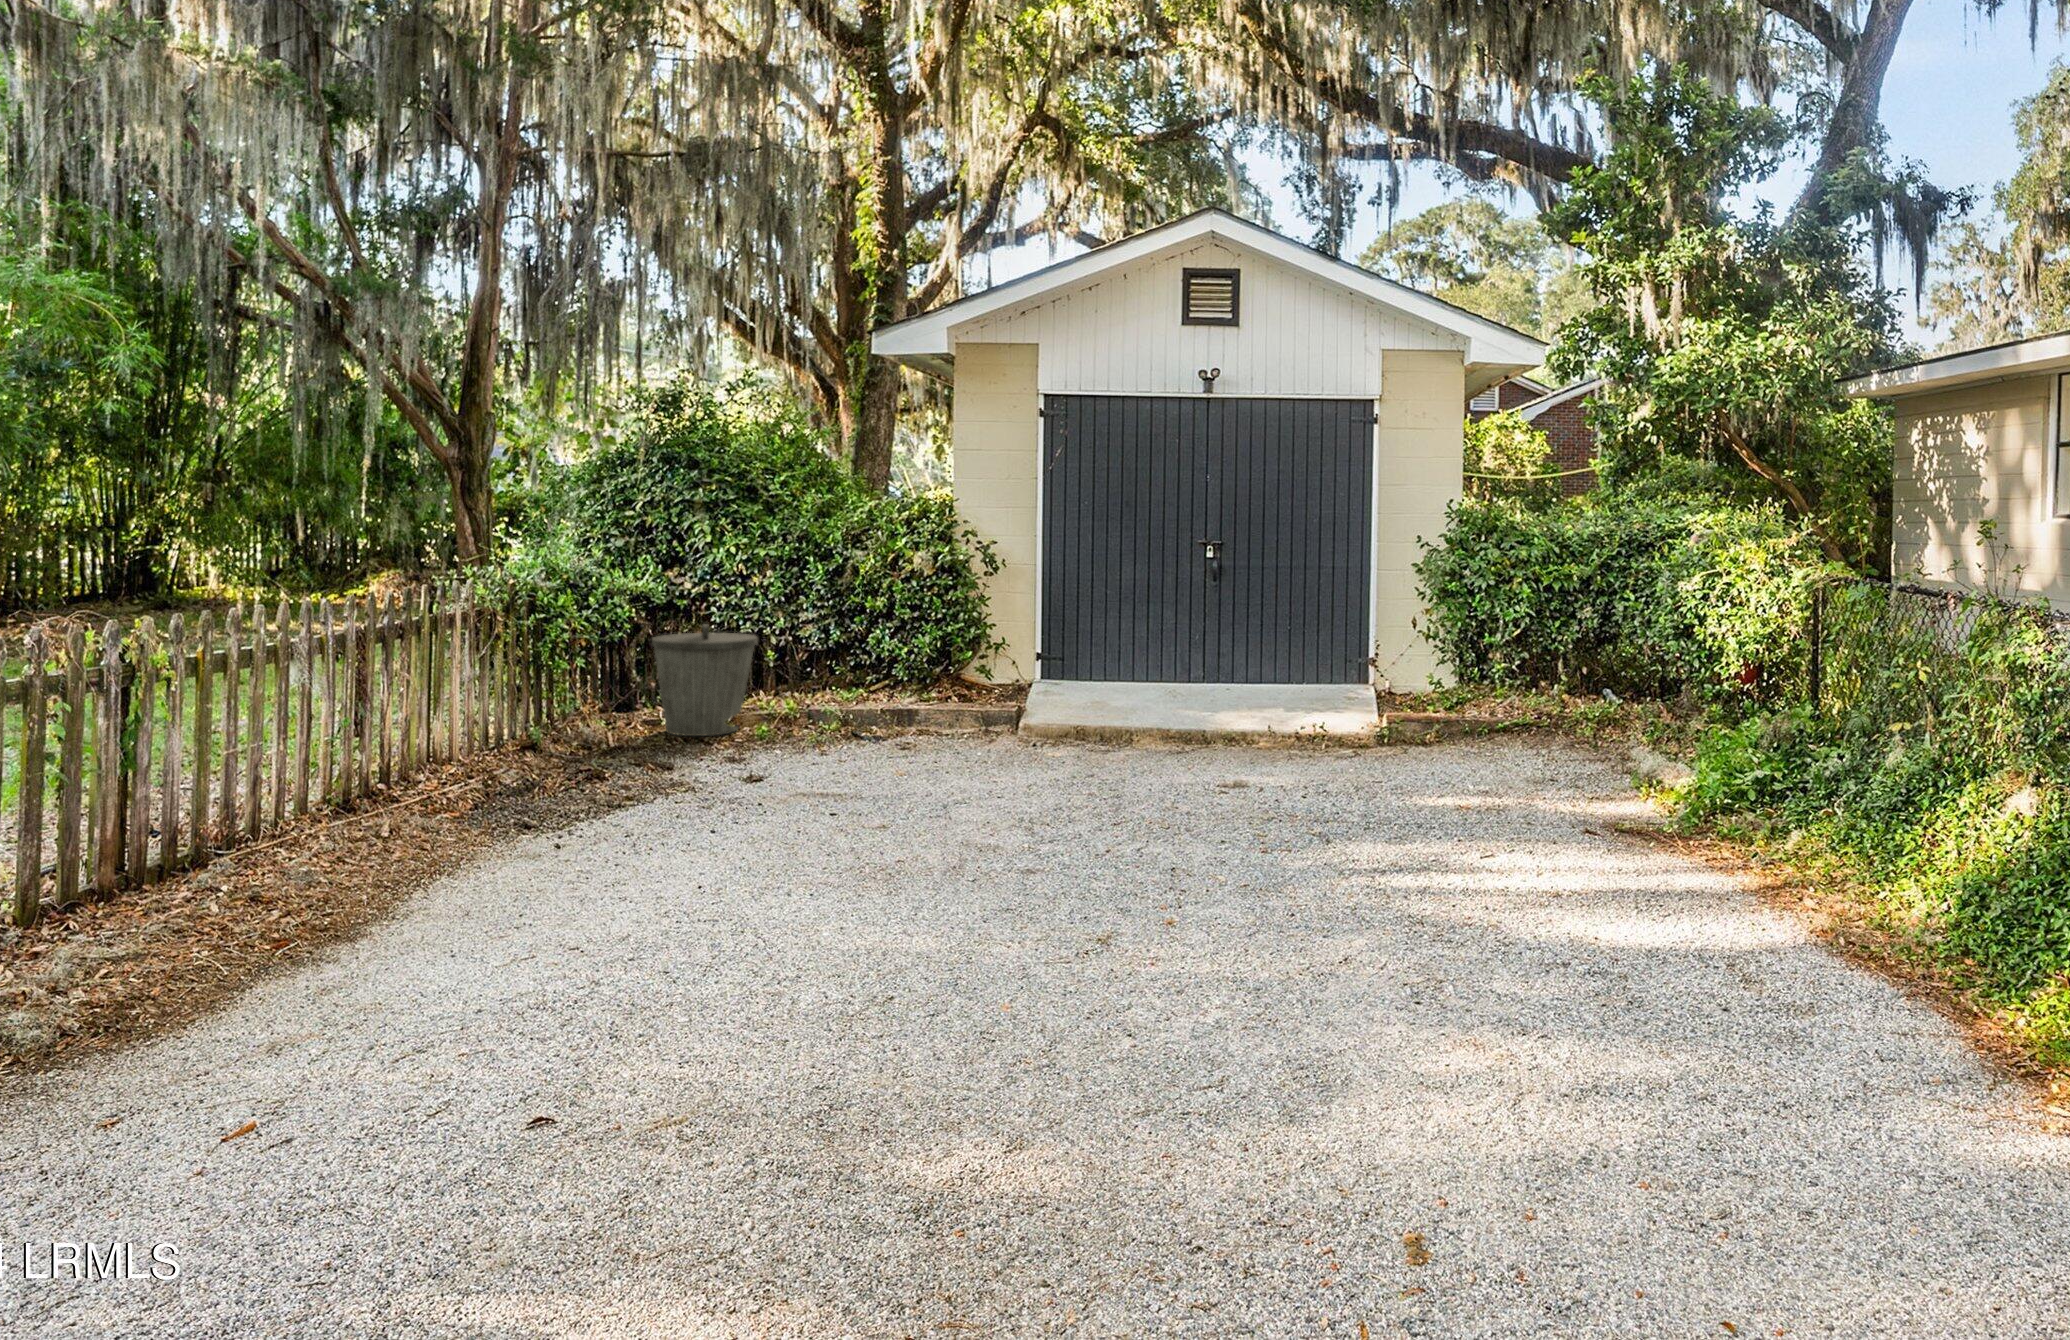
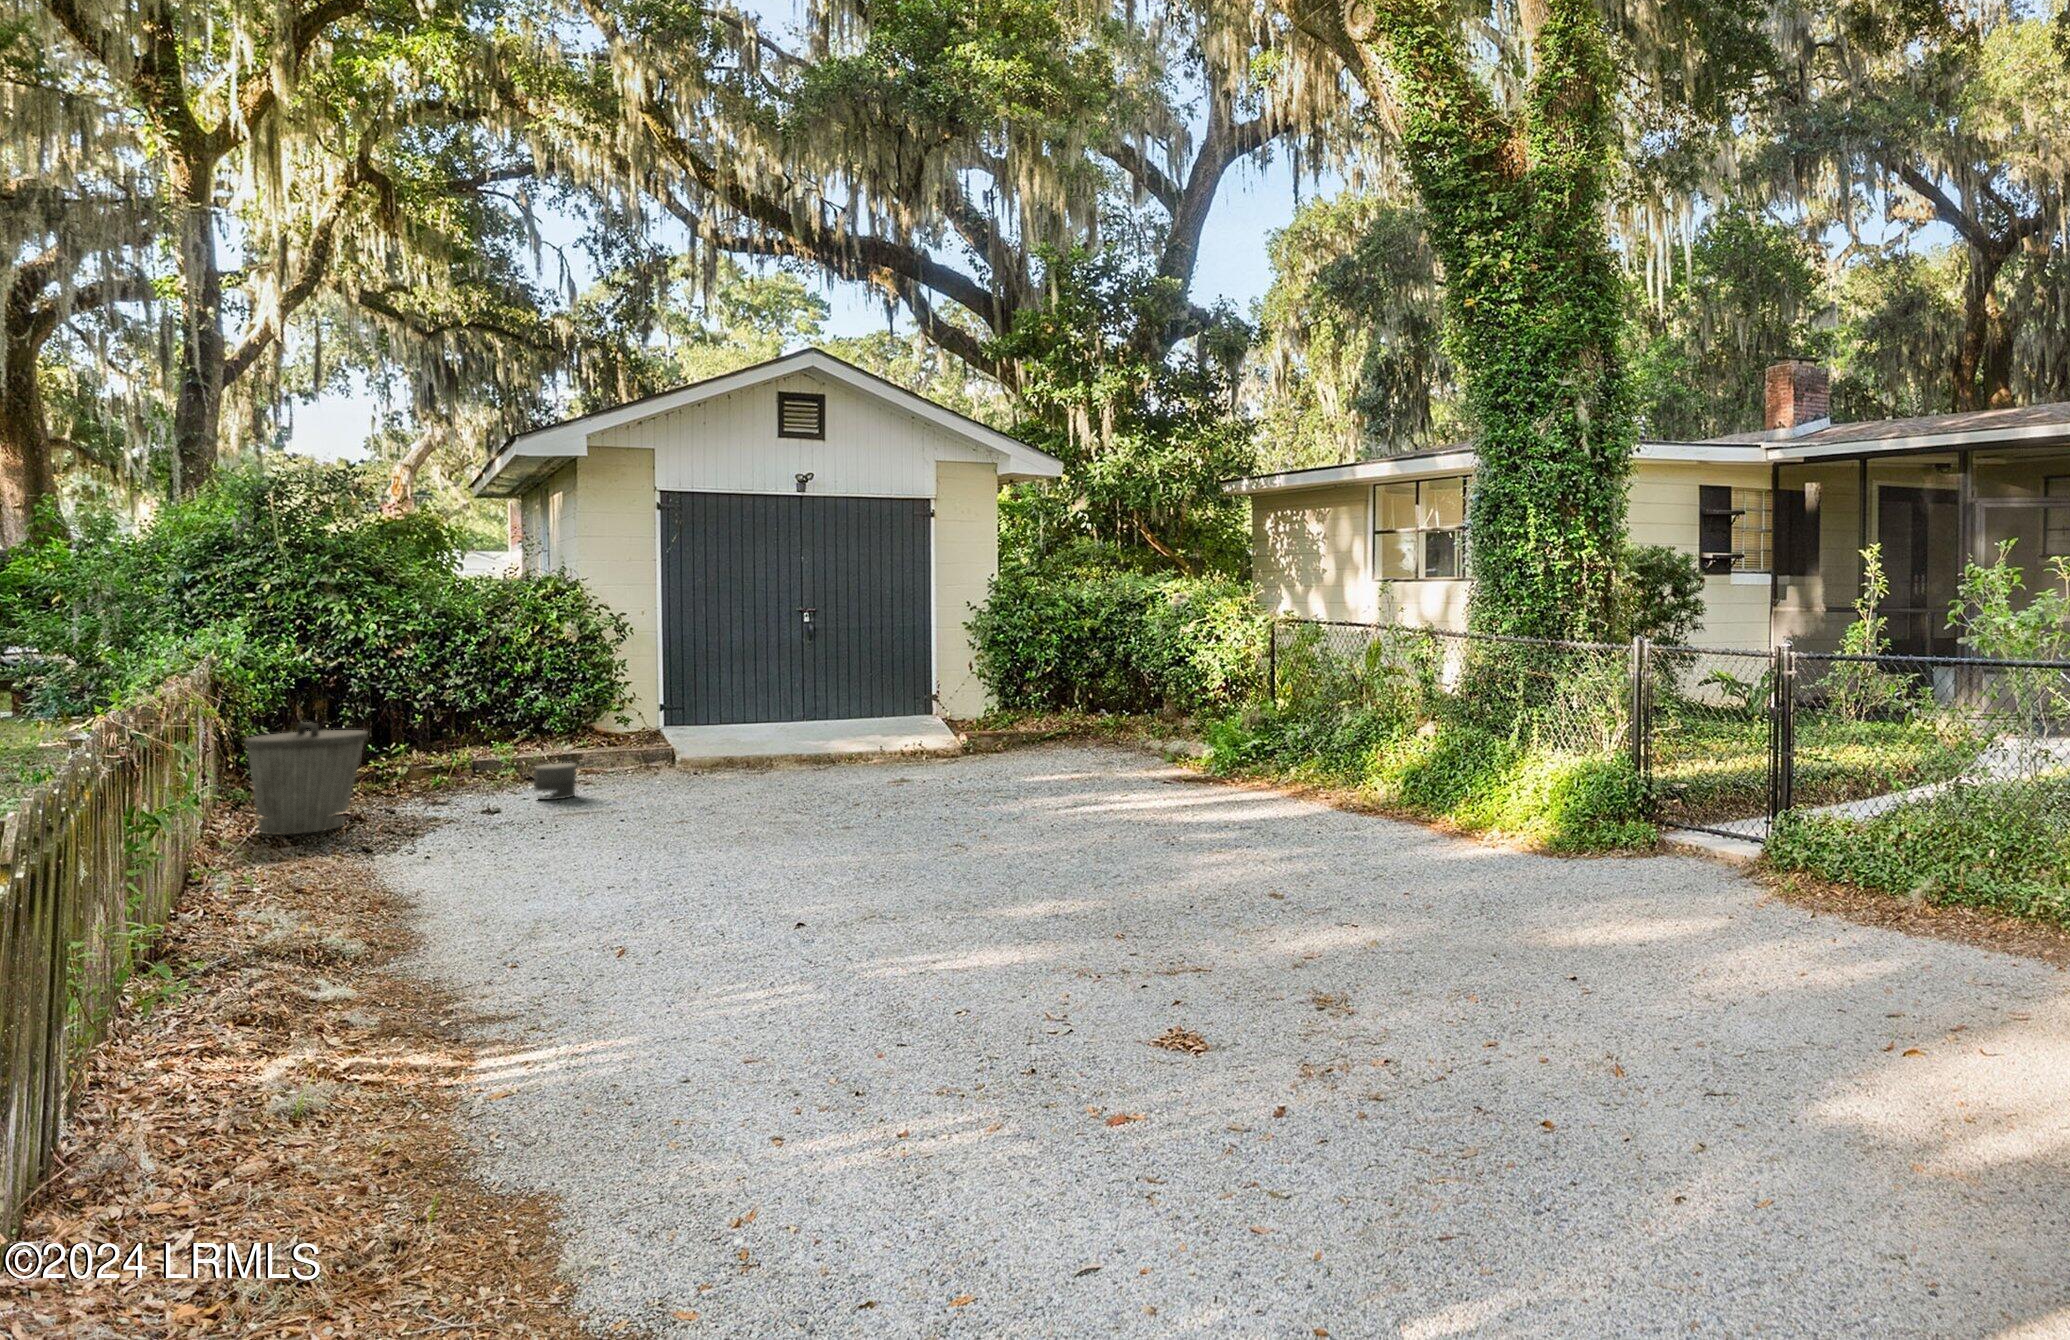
planter: none [923,686,963,725] -> present [534,763,576,800]

